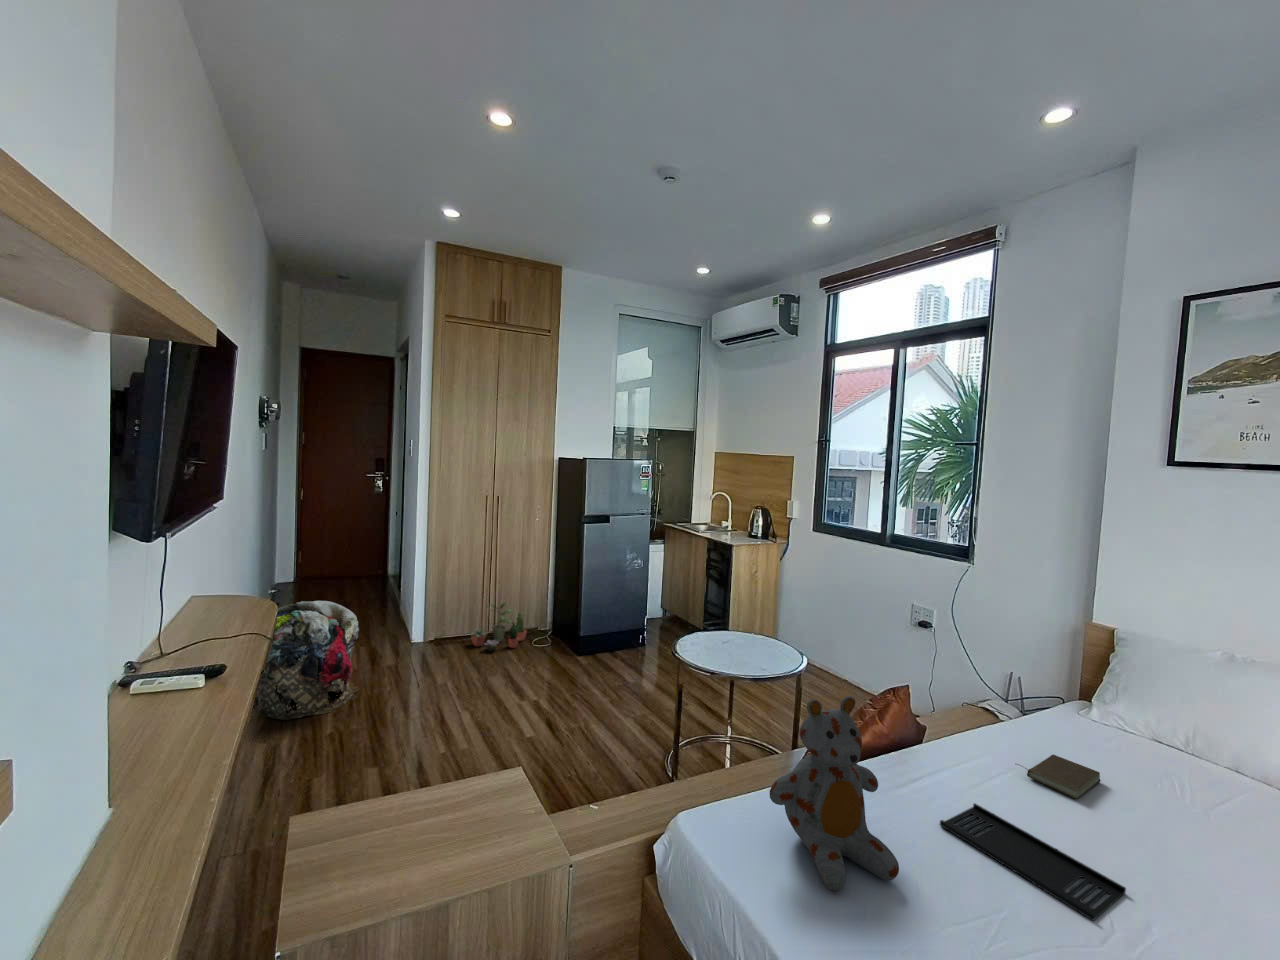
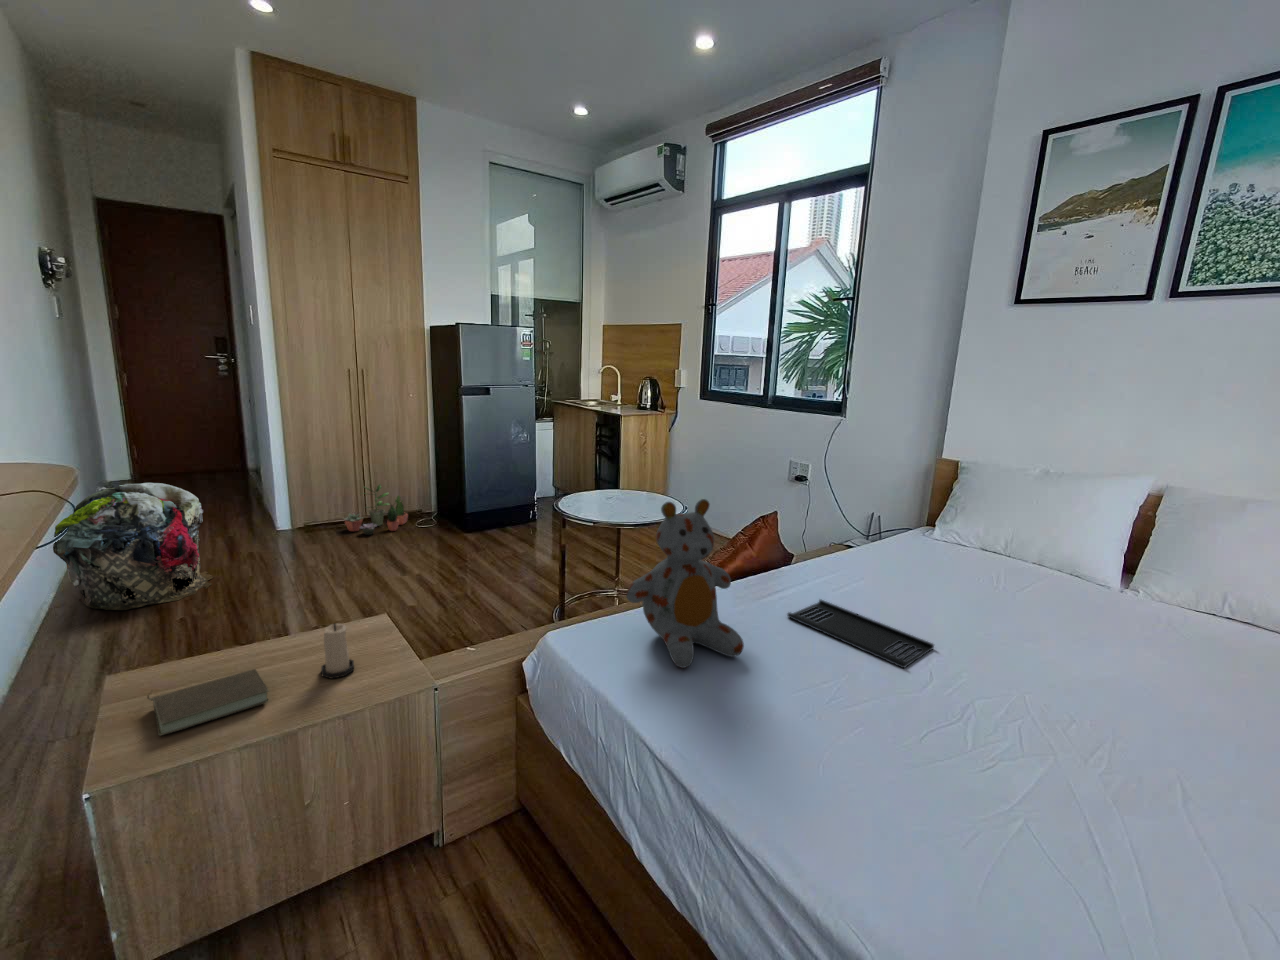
book: present [1017,755,1101,798] -> present [147,669,269,735]
candle: none [473,795,502,854] -> present [321,623,354,679]

